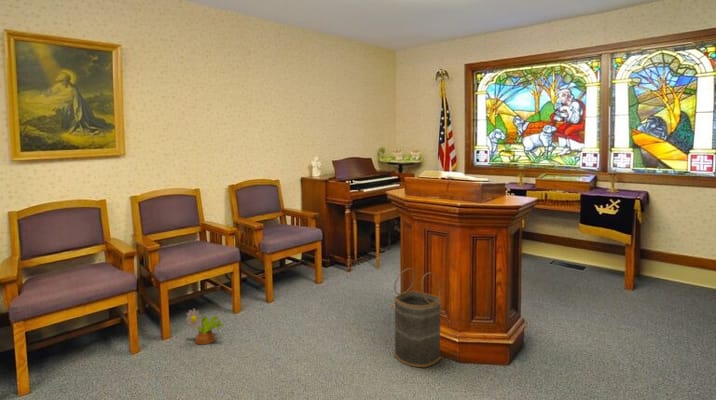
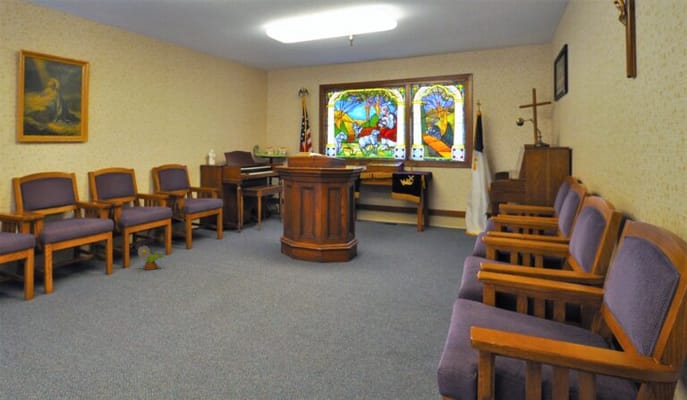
basket: present [394,268,442,367] -> none [281,211,310,268]

